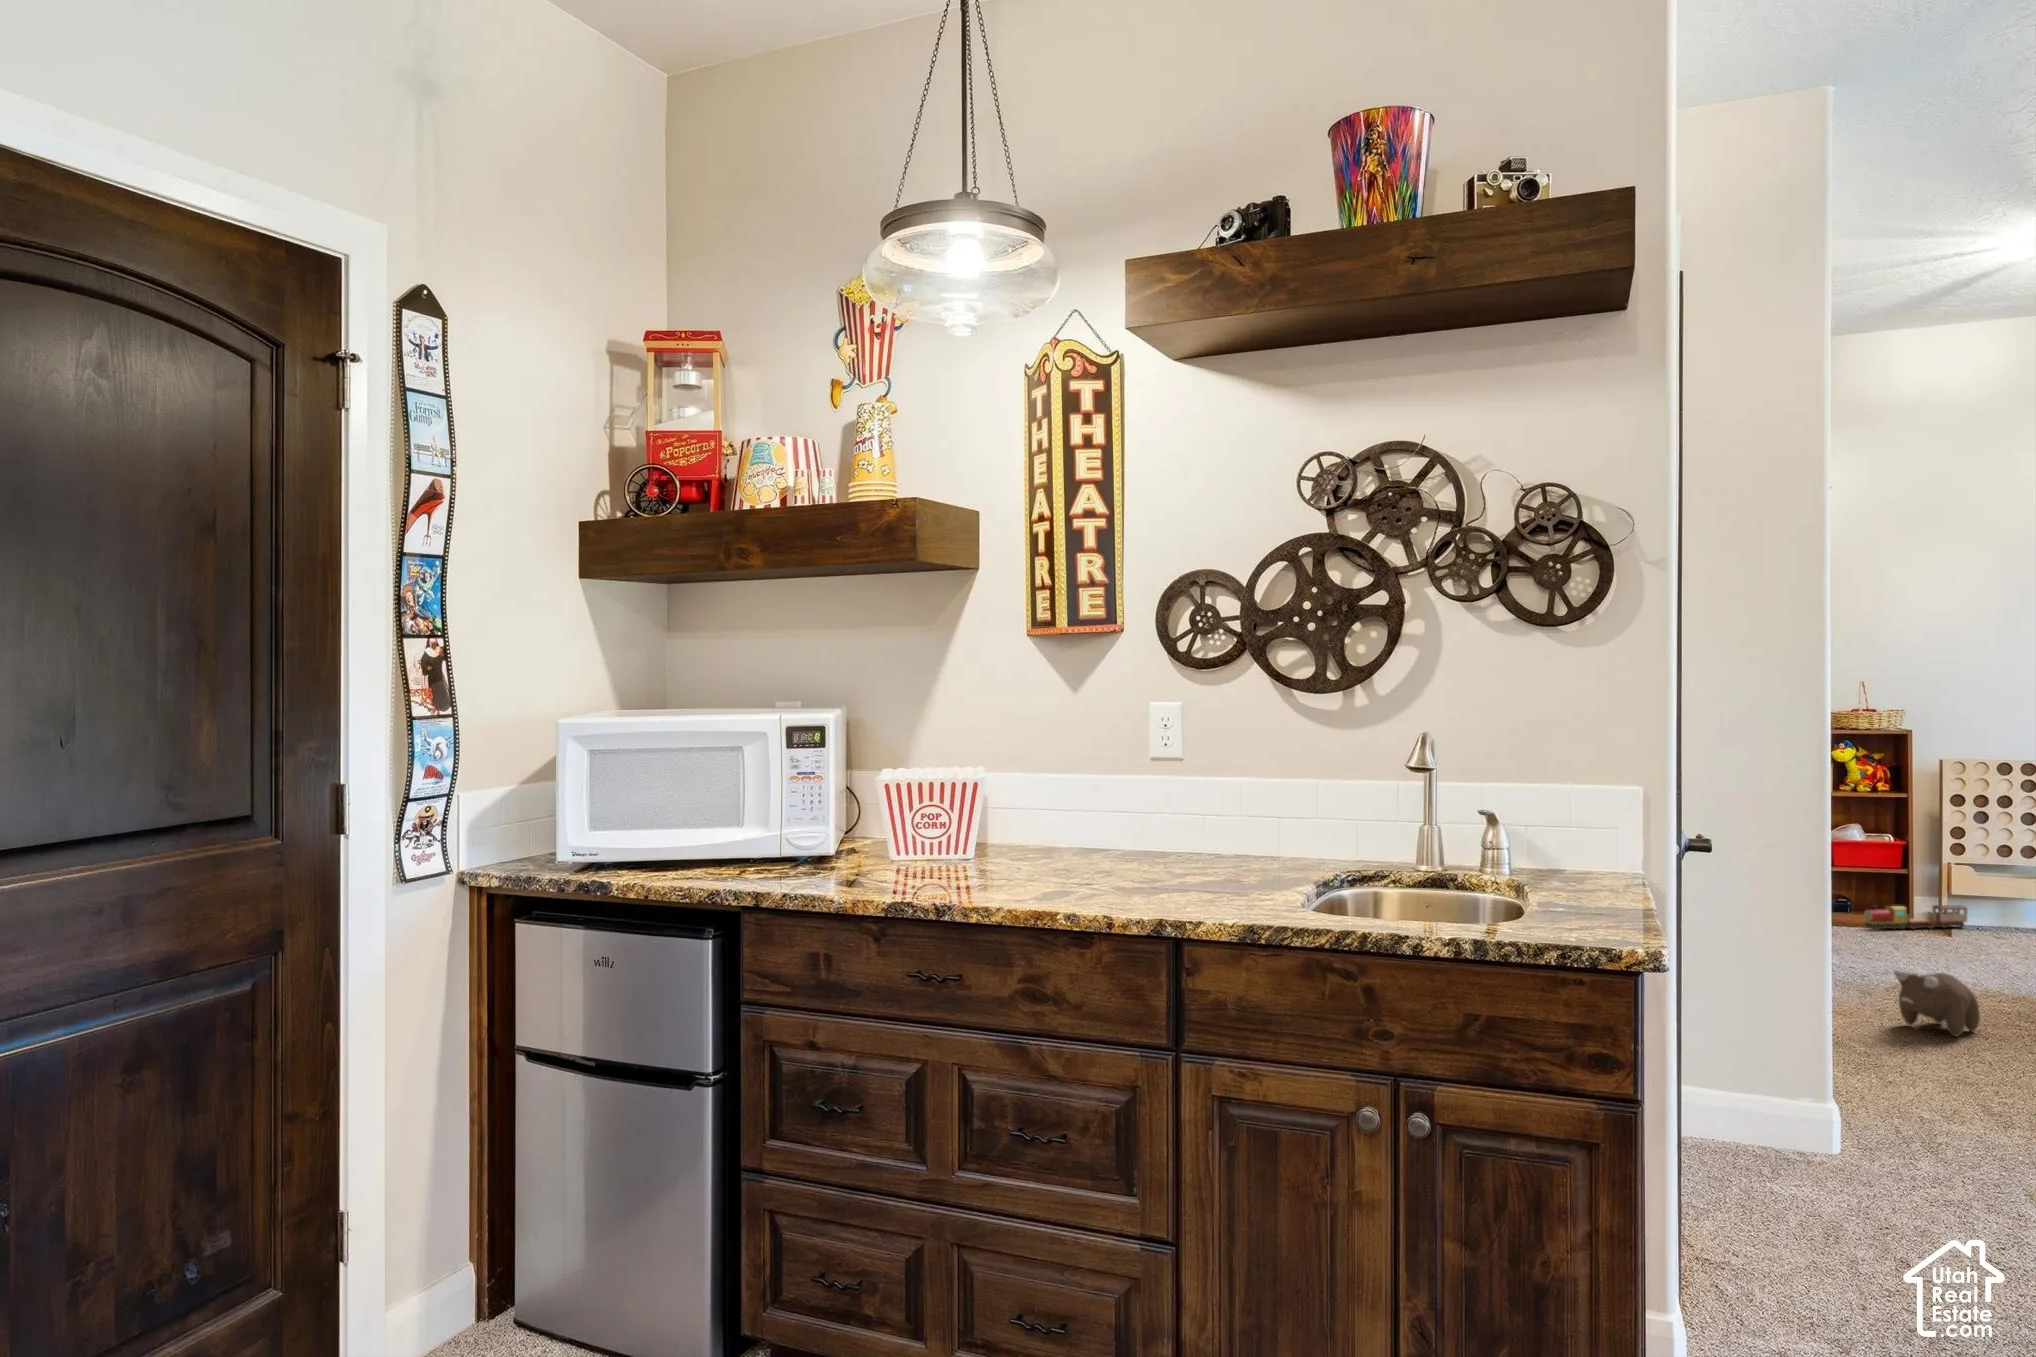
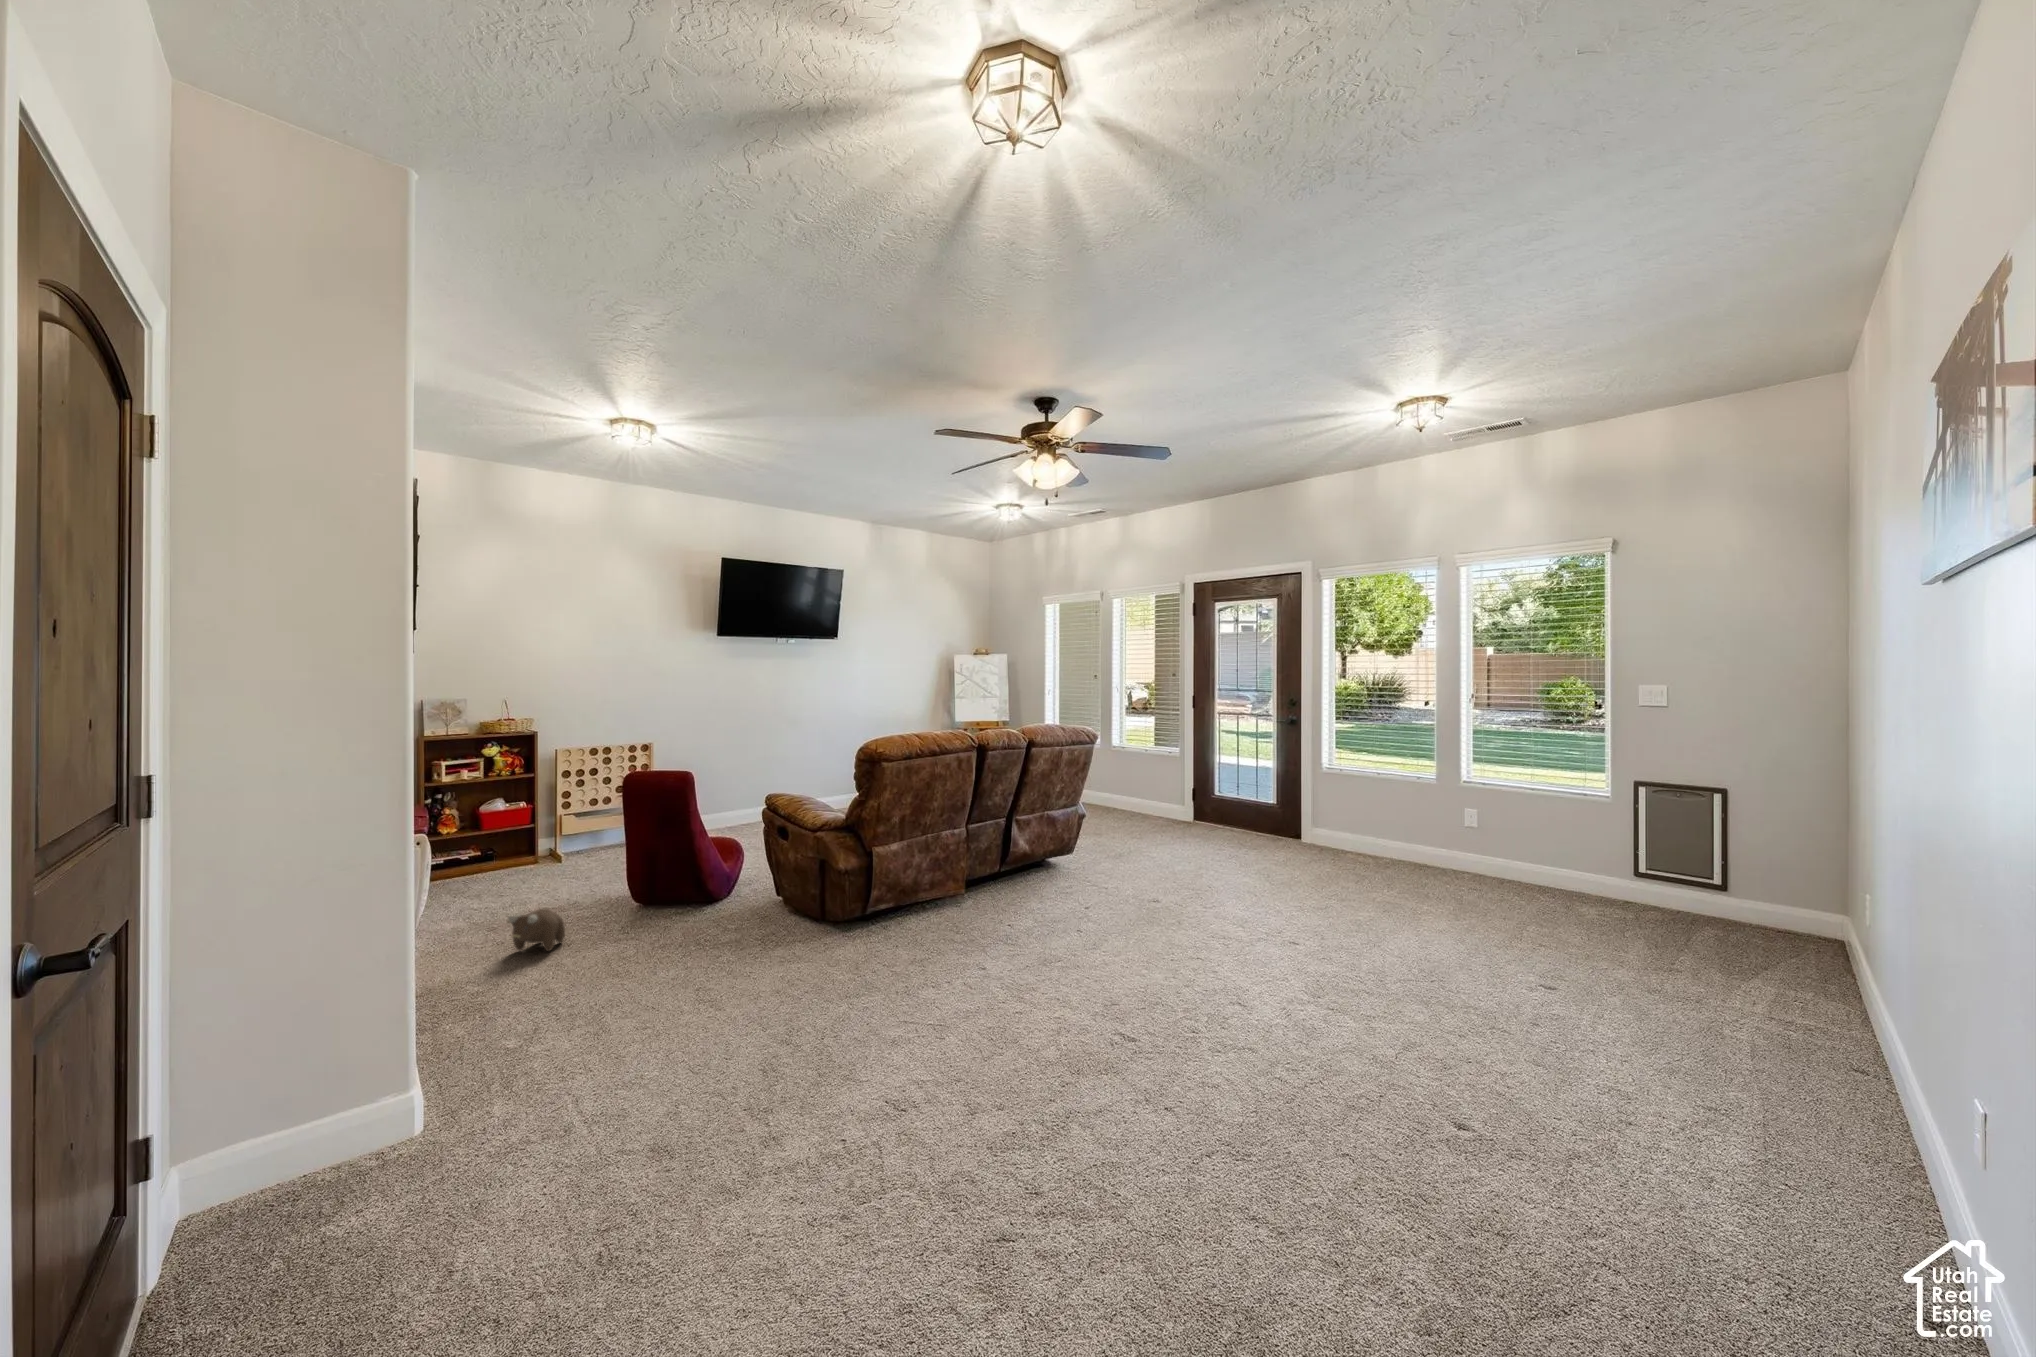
toy train: present [1864,905,1968,929] -> none [504,842,572,870]

